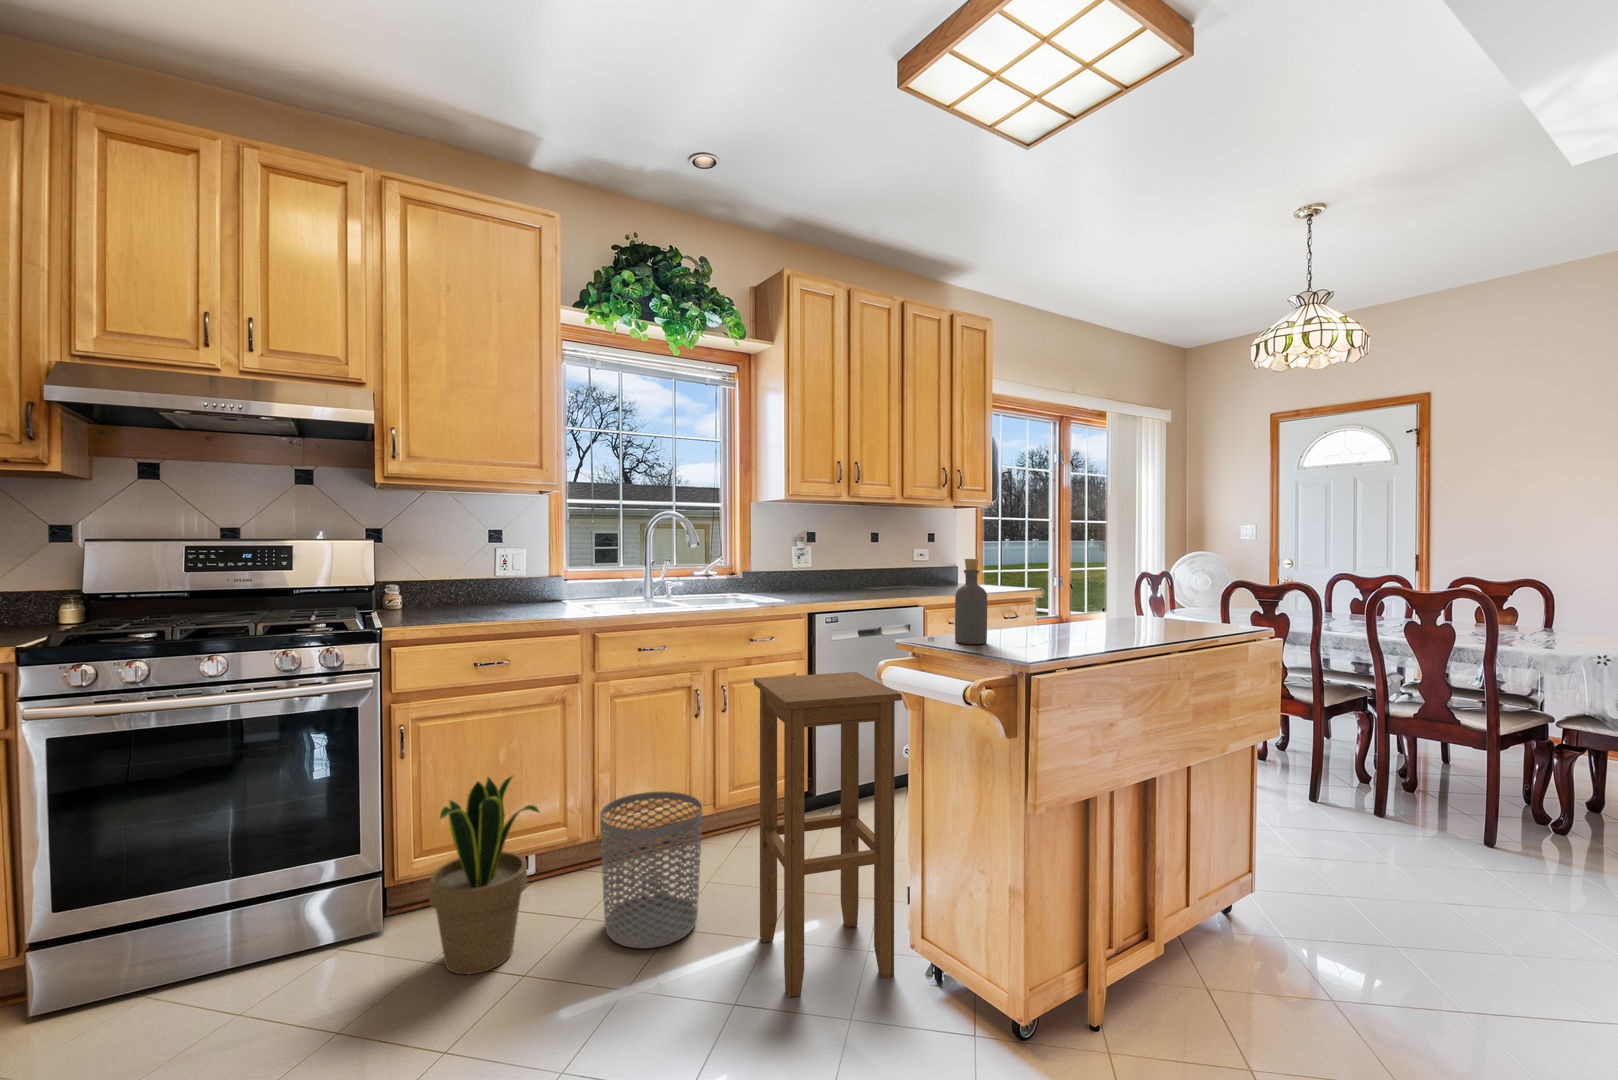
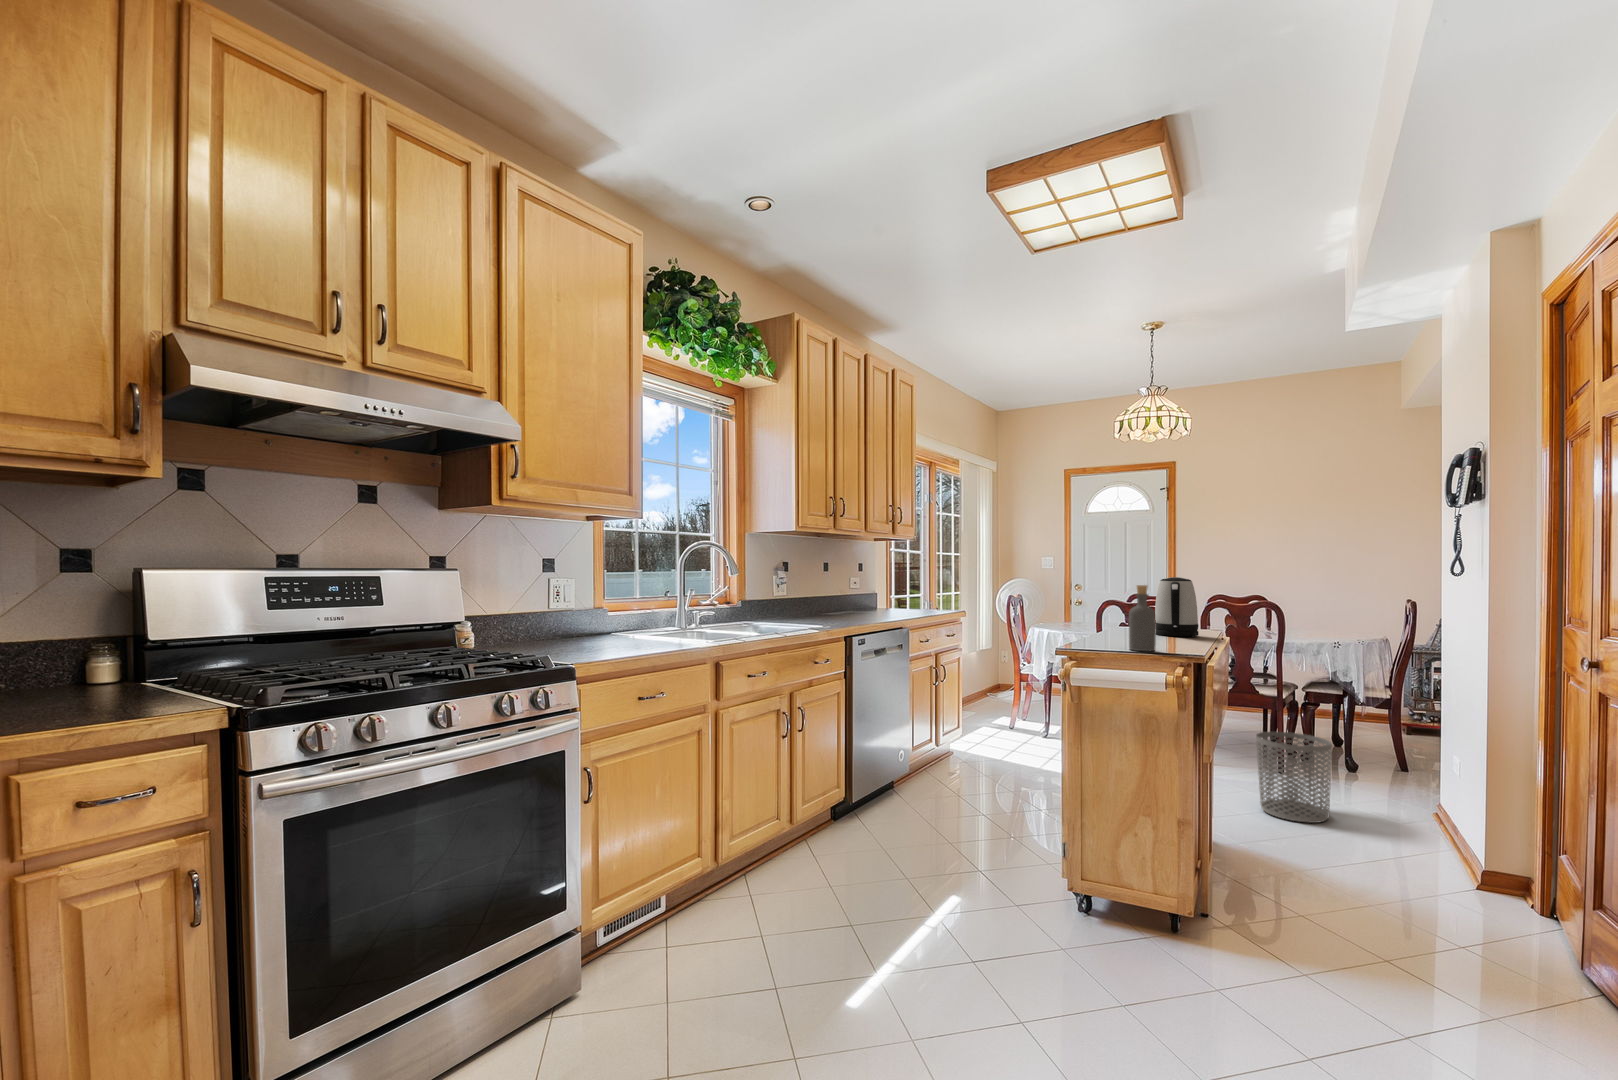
kettle: none [1109,549,1167,628] -> present [1155,577,1199,637]
stool: present [754,672,902,997] -> none [926,685,1069,968]
potted plant: present [429,776,540,974] -> none [659,813,761,1025]
waste bin: present [600,792,702,948] -> present [1256,732,1332,823]

